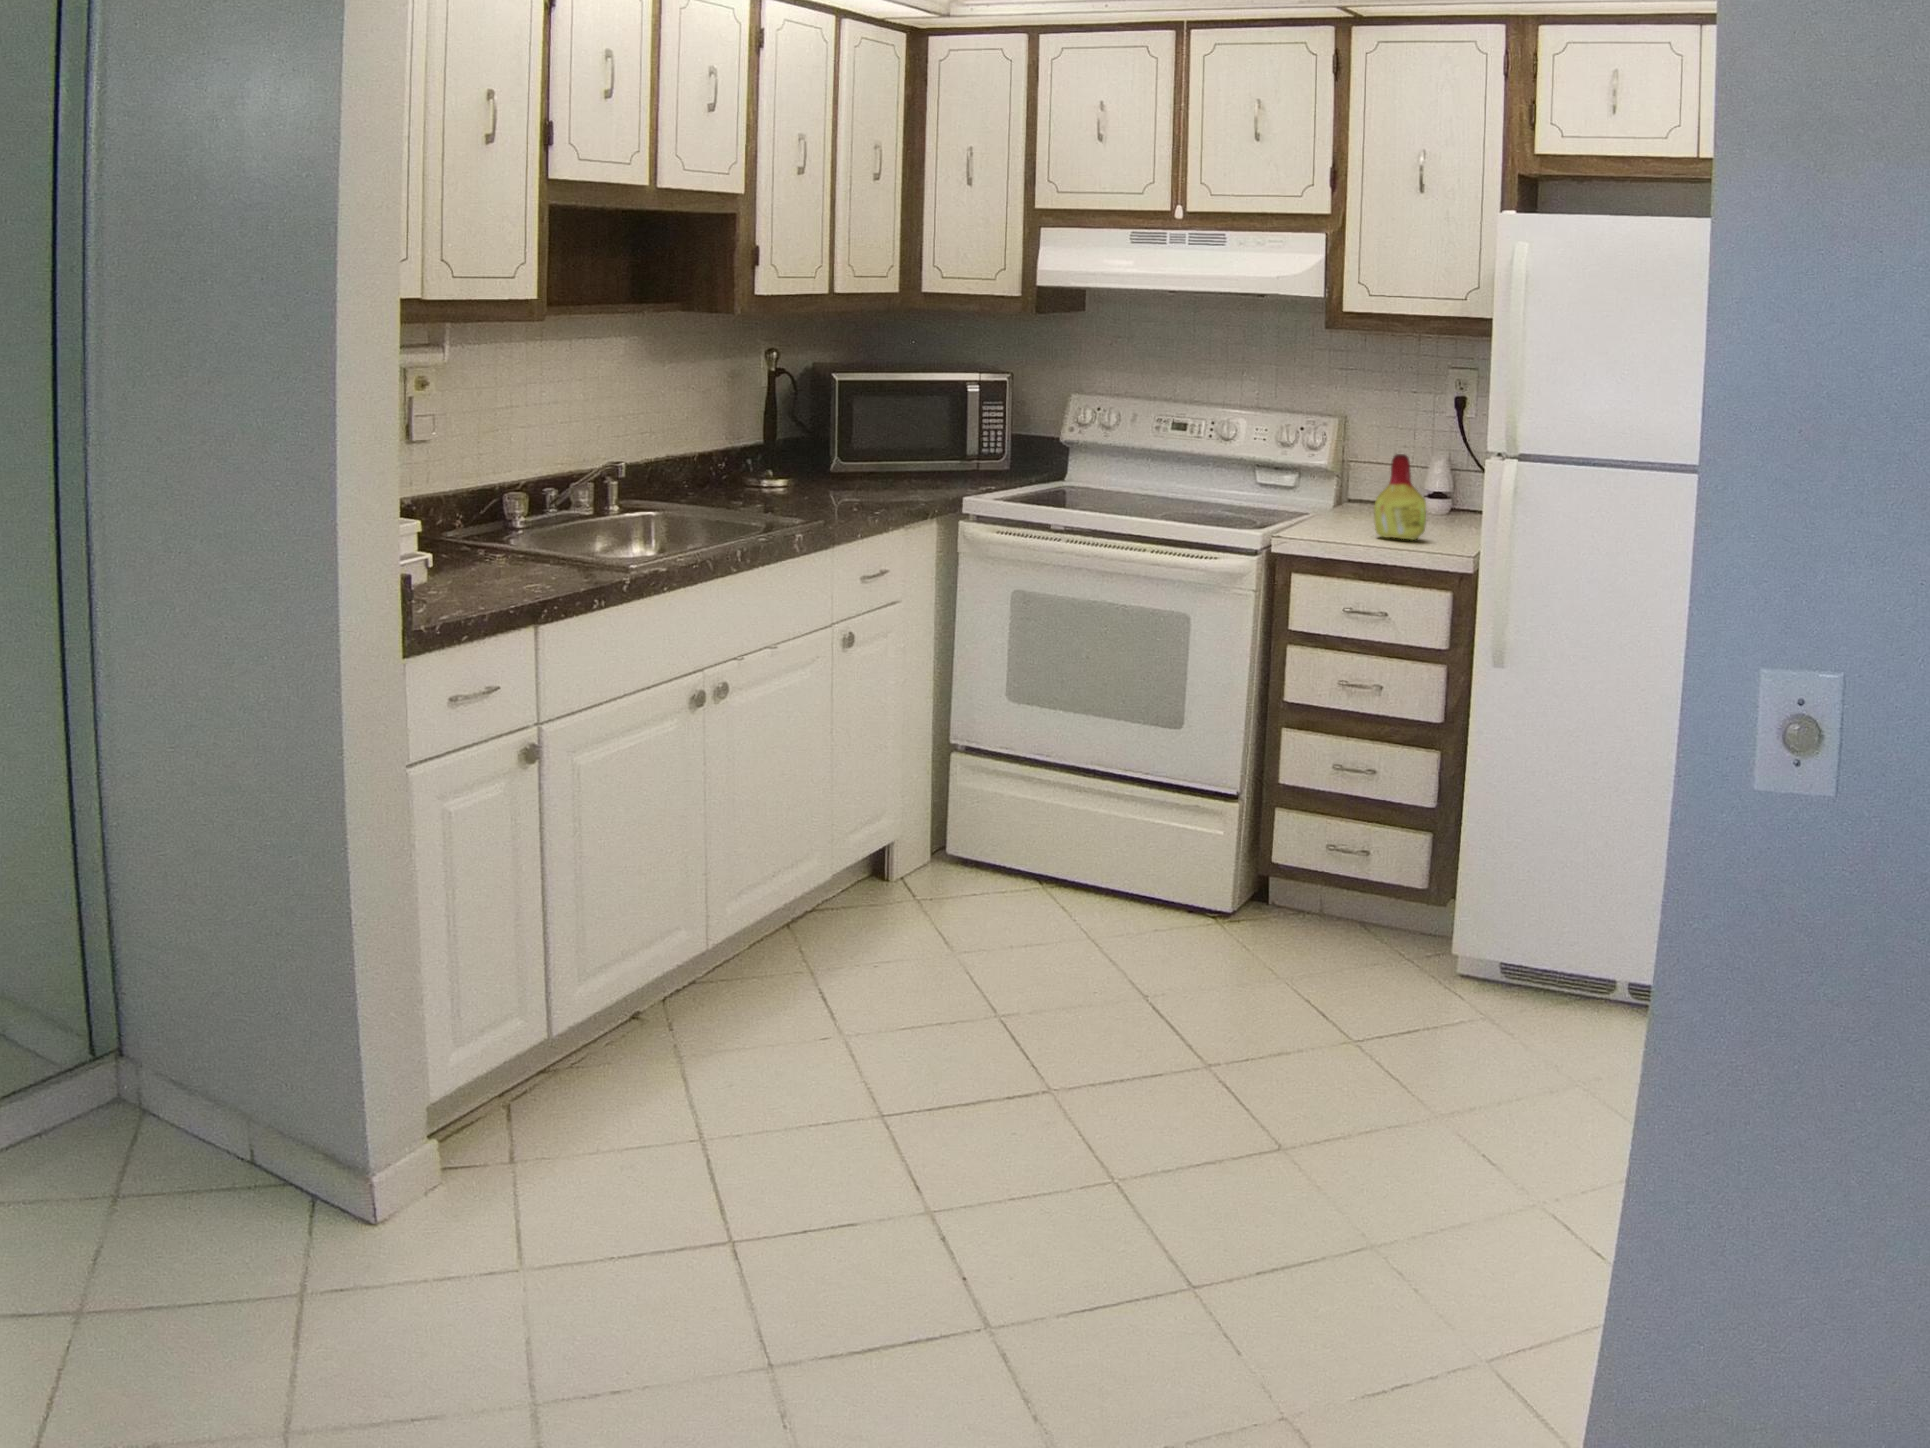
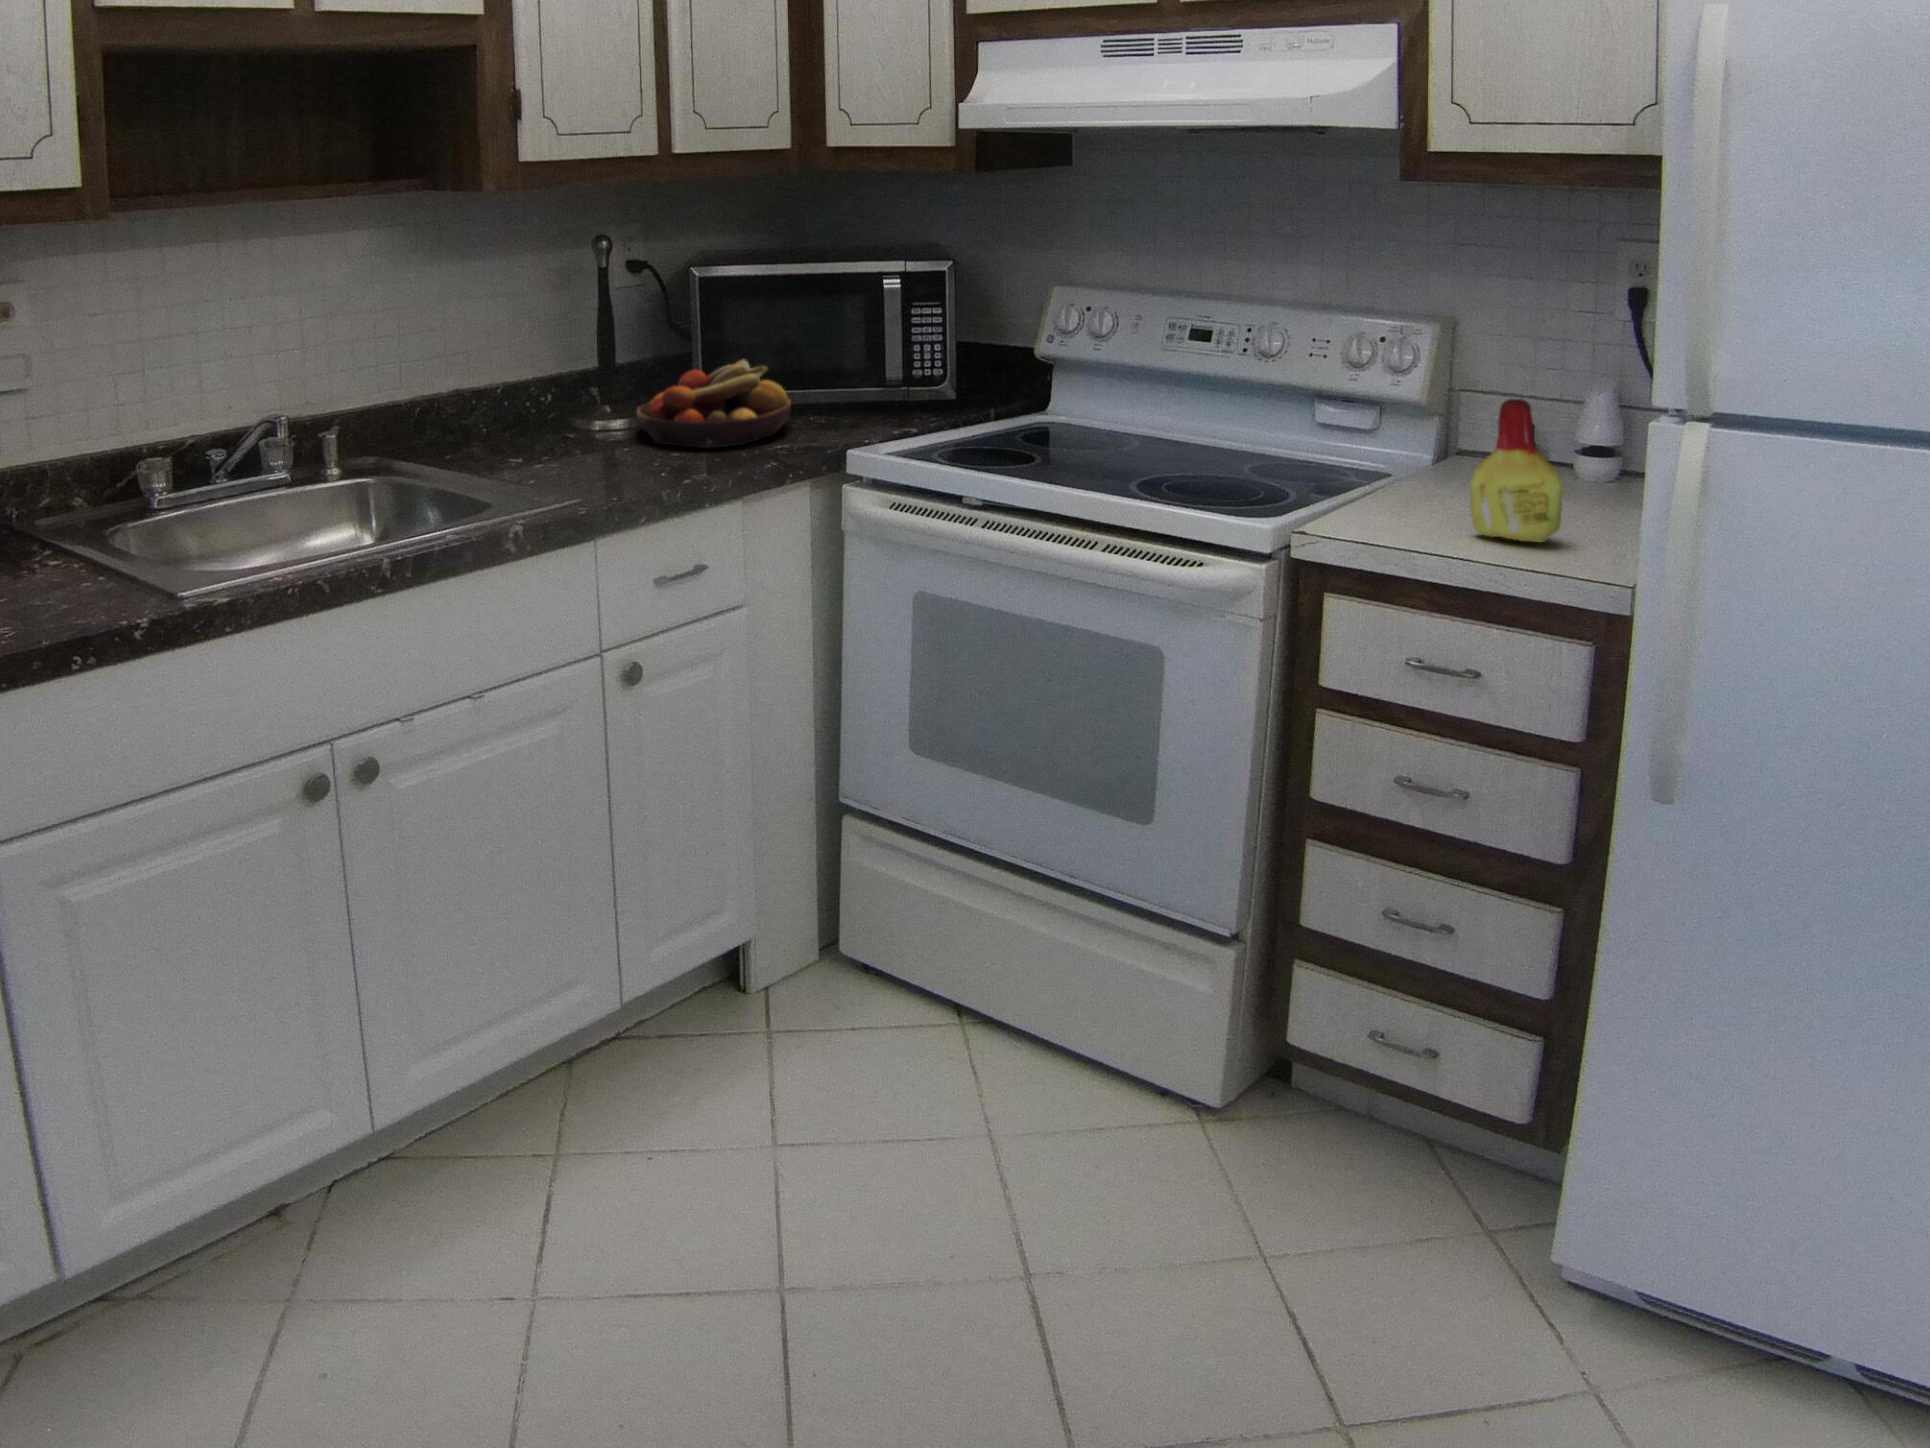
fruit bowl: none [794,438,907,496] -> present [636,360,791,448]

